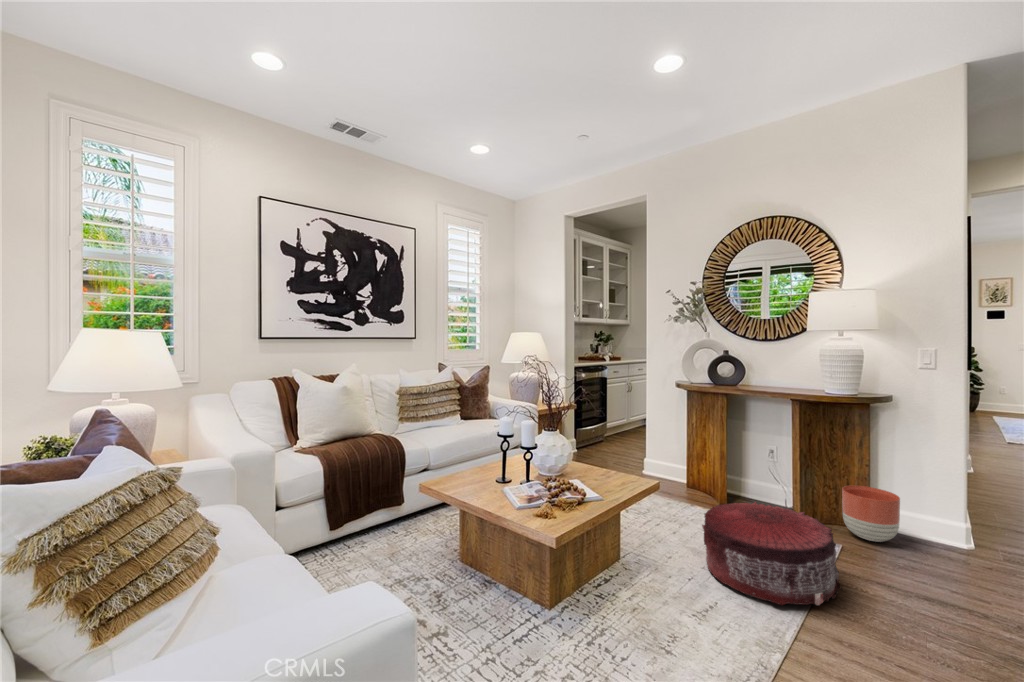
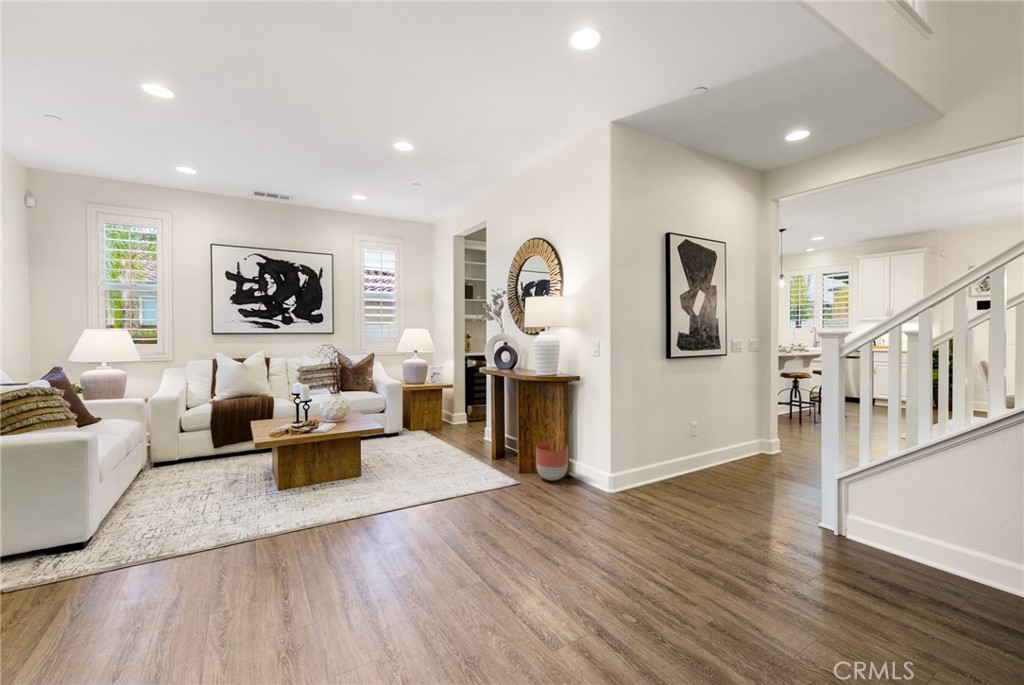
pouf: present [702,502,842,605] -> none [400,445,474,501]

